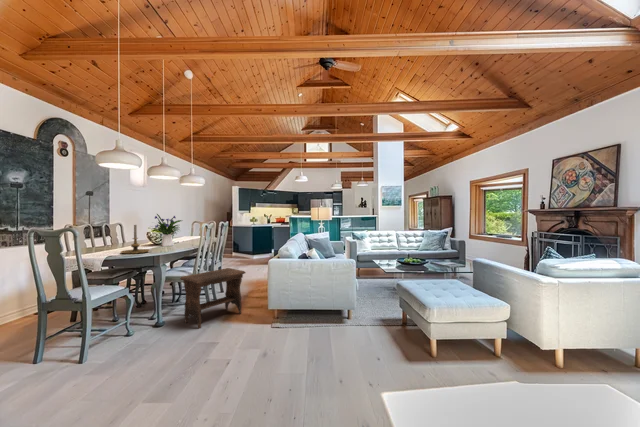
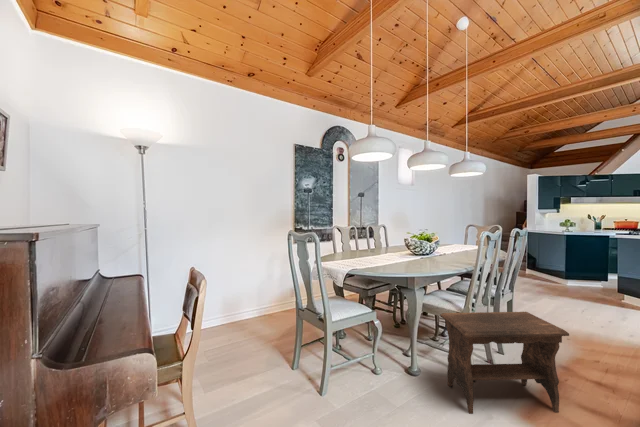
flower arrangement: present [153,214,181,246] -> none [408,215,451,259]
candle holder: present [121,225,149,254] -> none [367,230,400,269]

